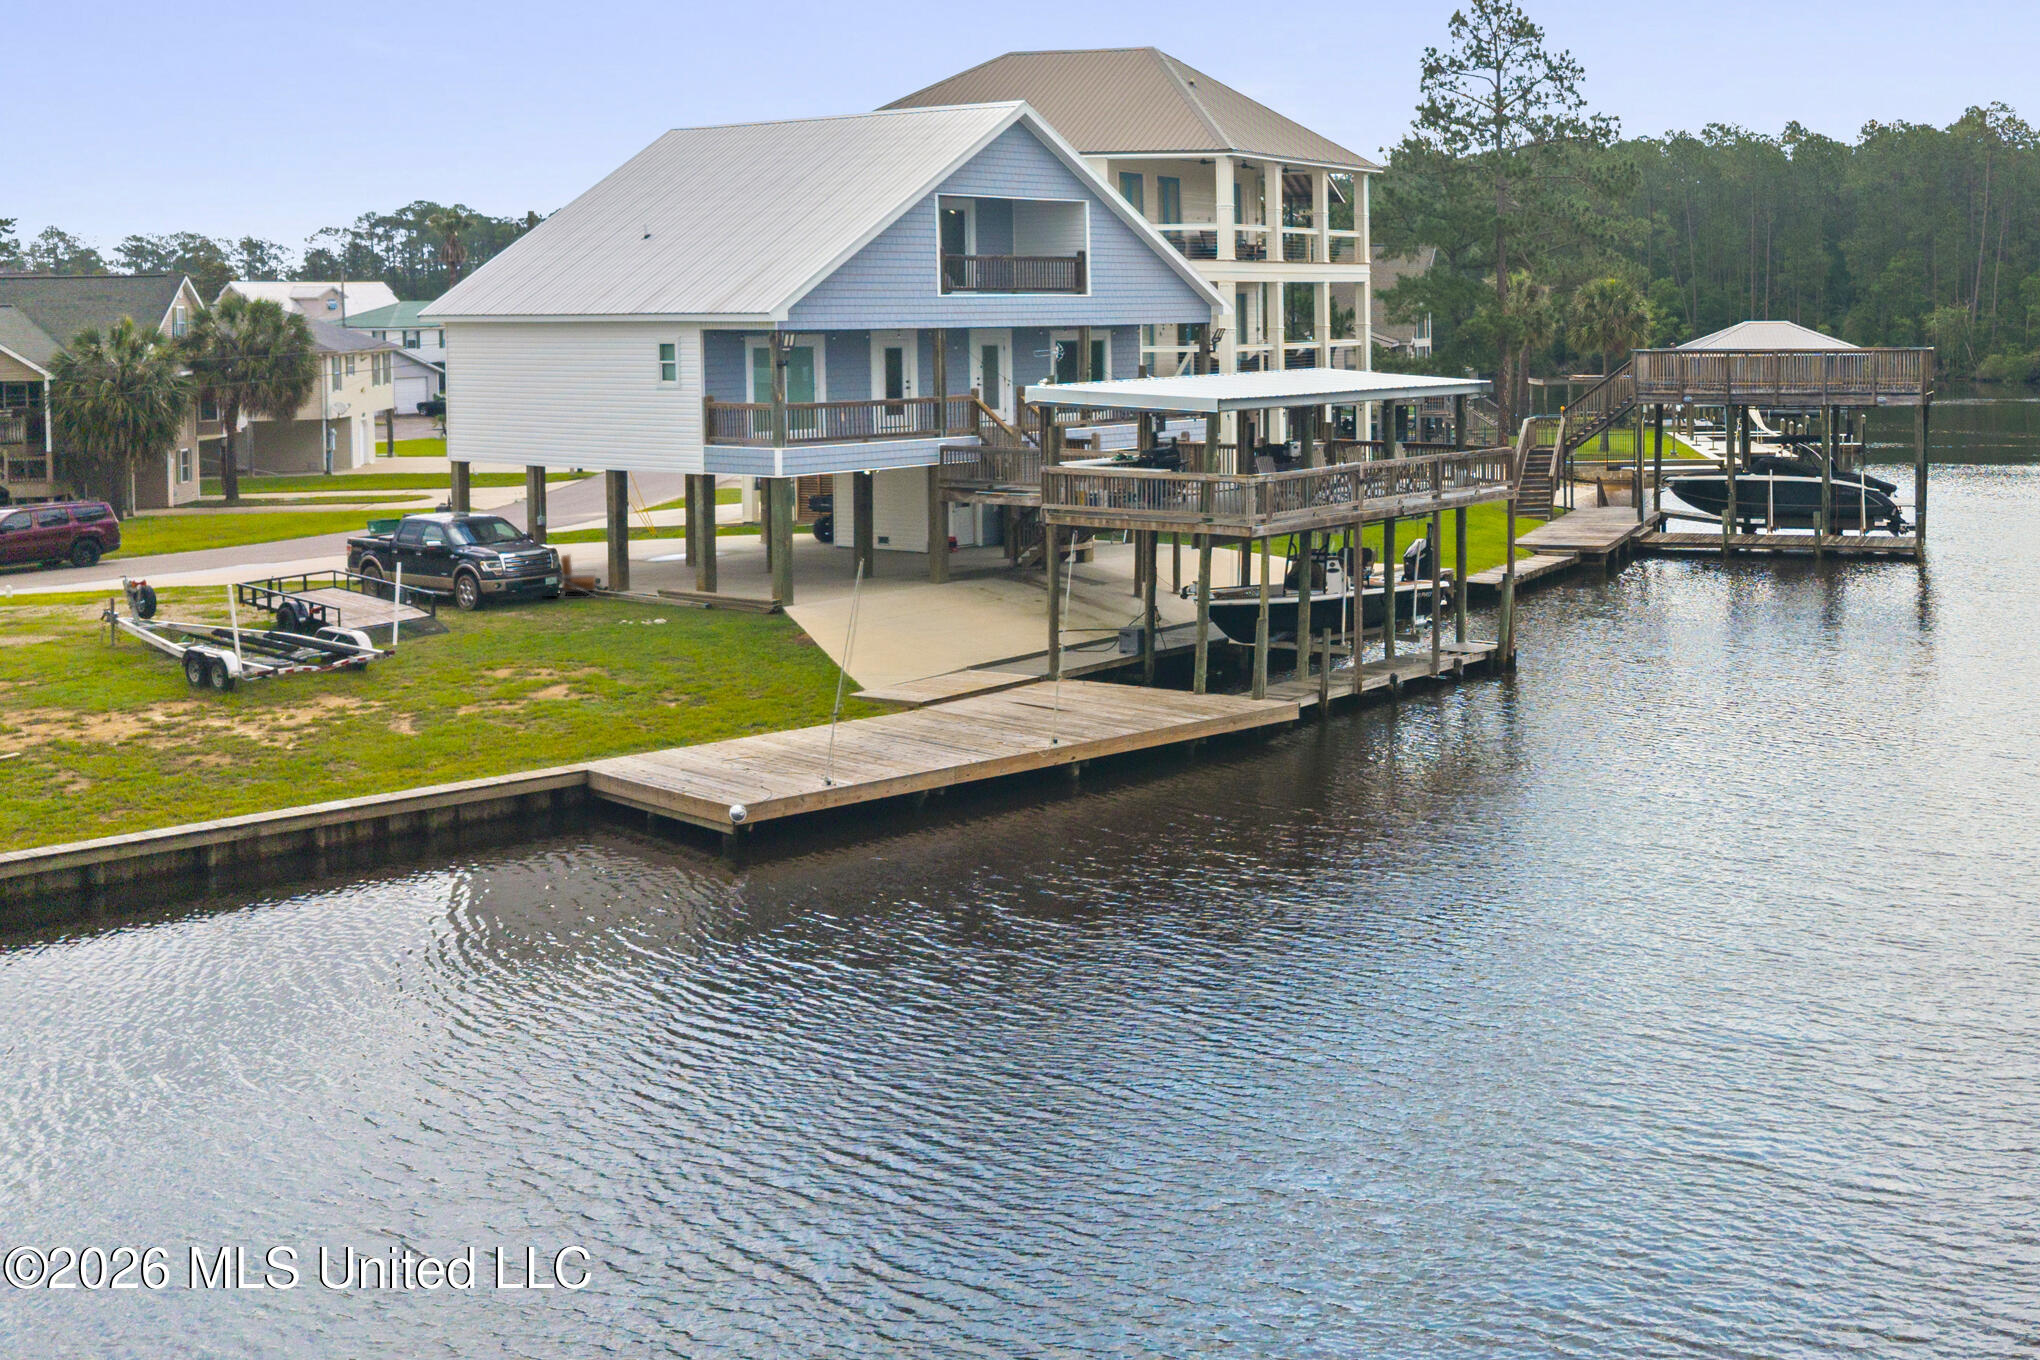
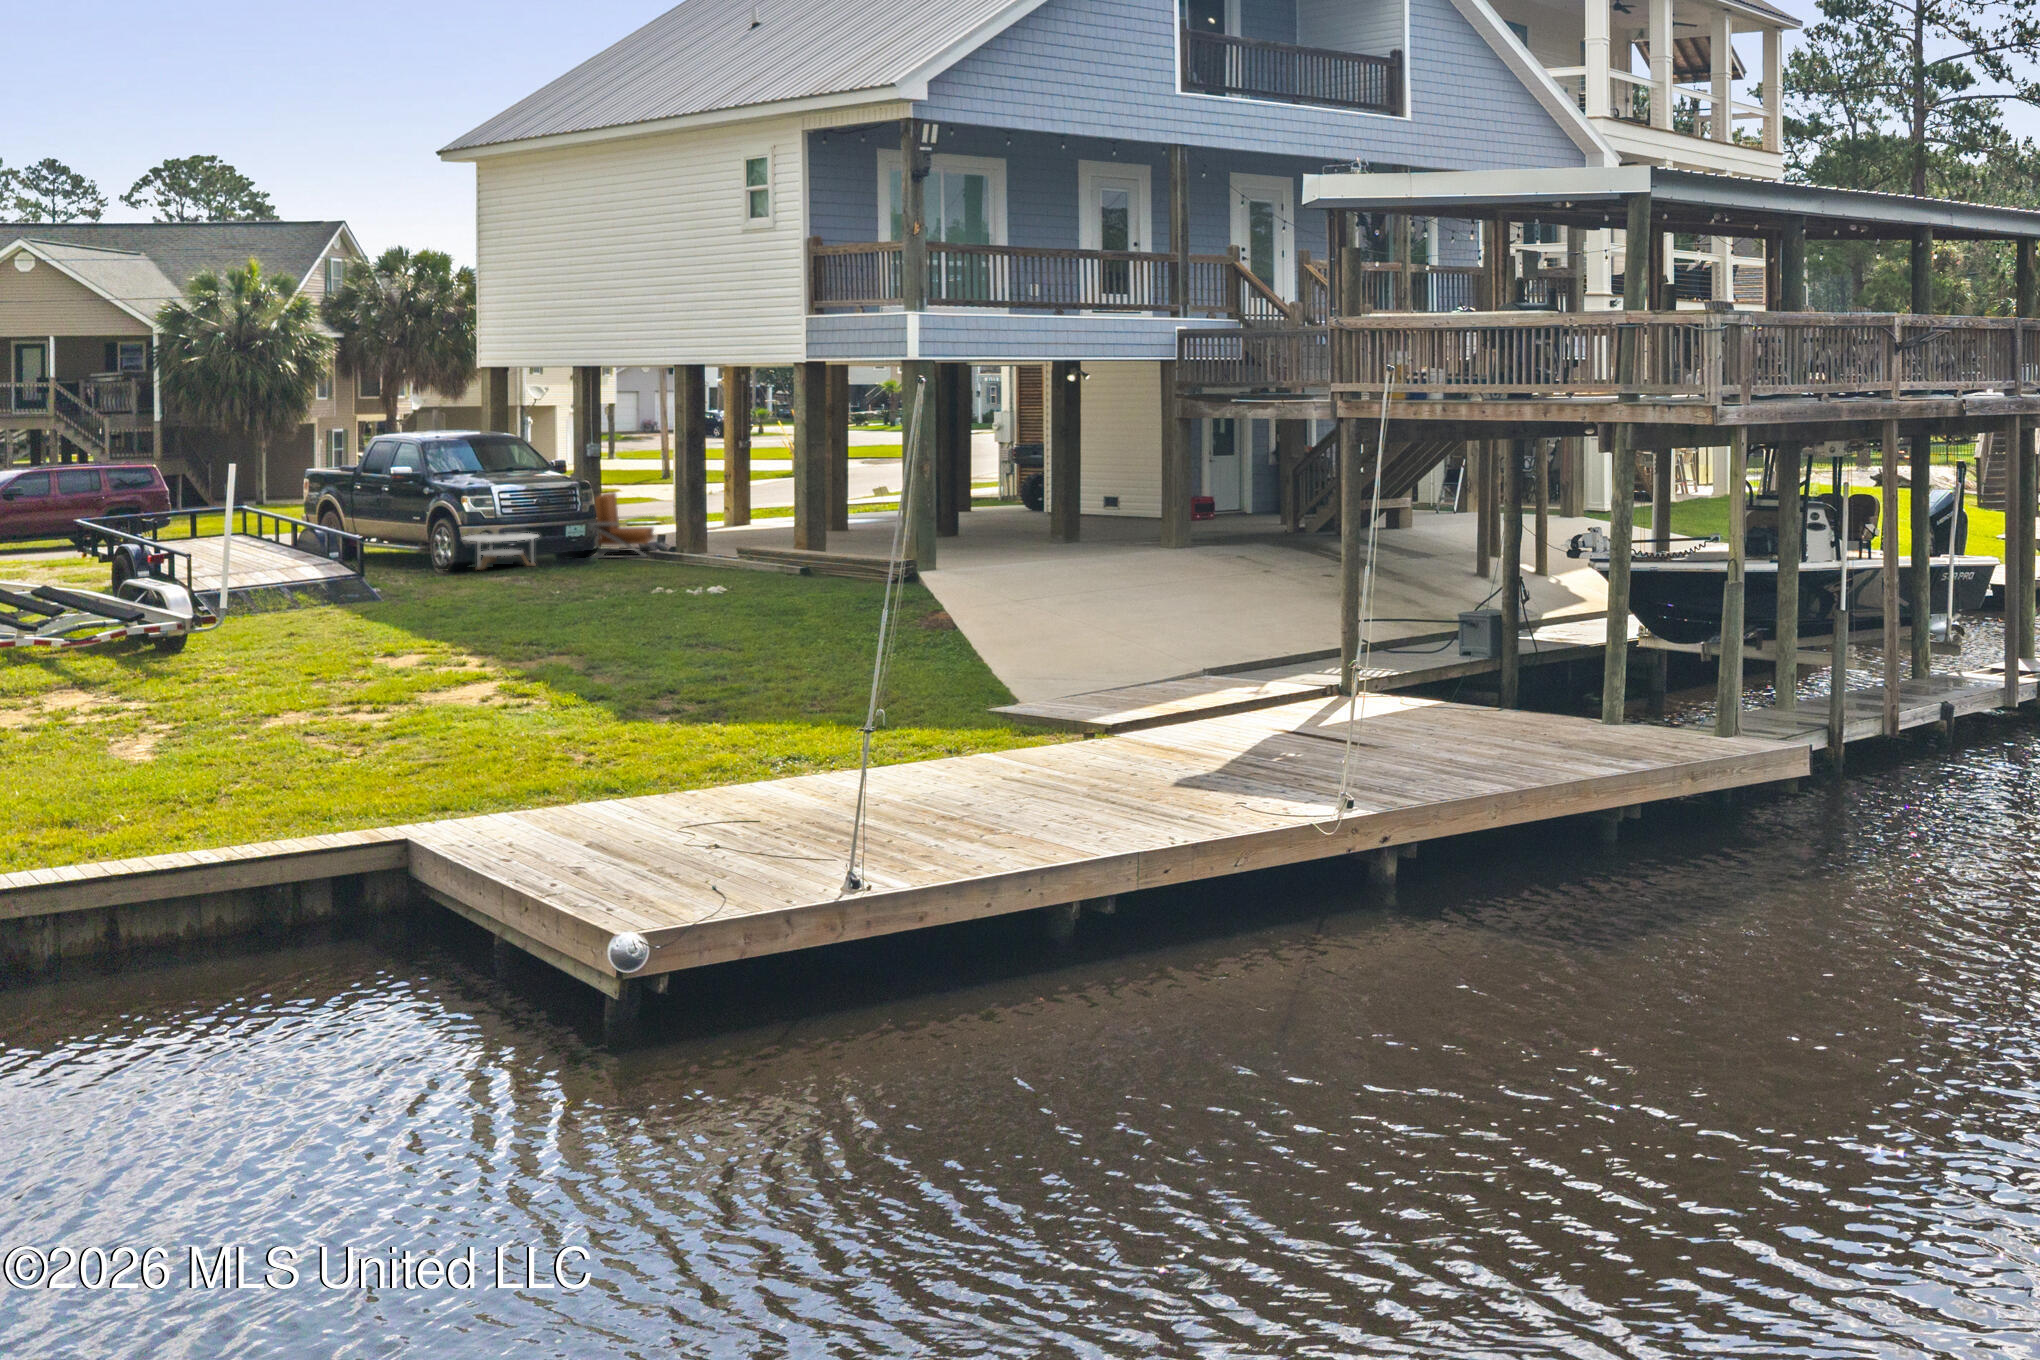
round table: none [478,584,529,610] -> present [463,533,538,570]

